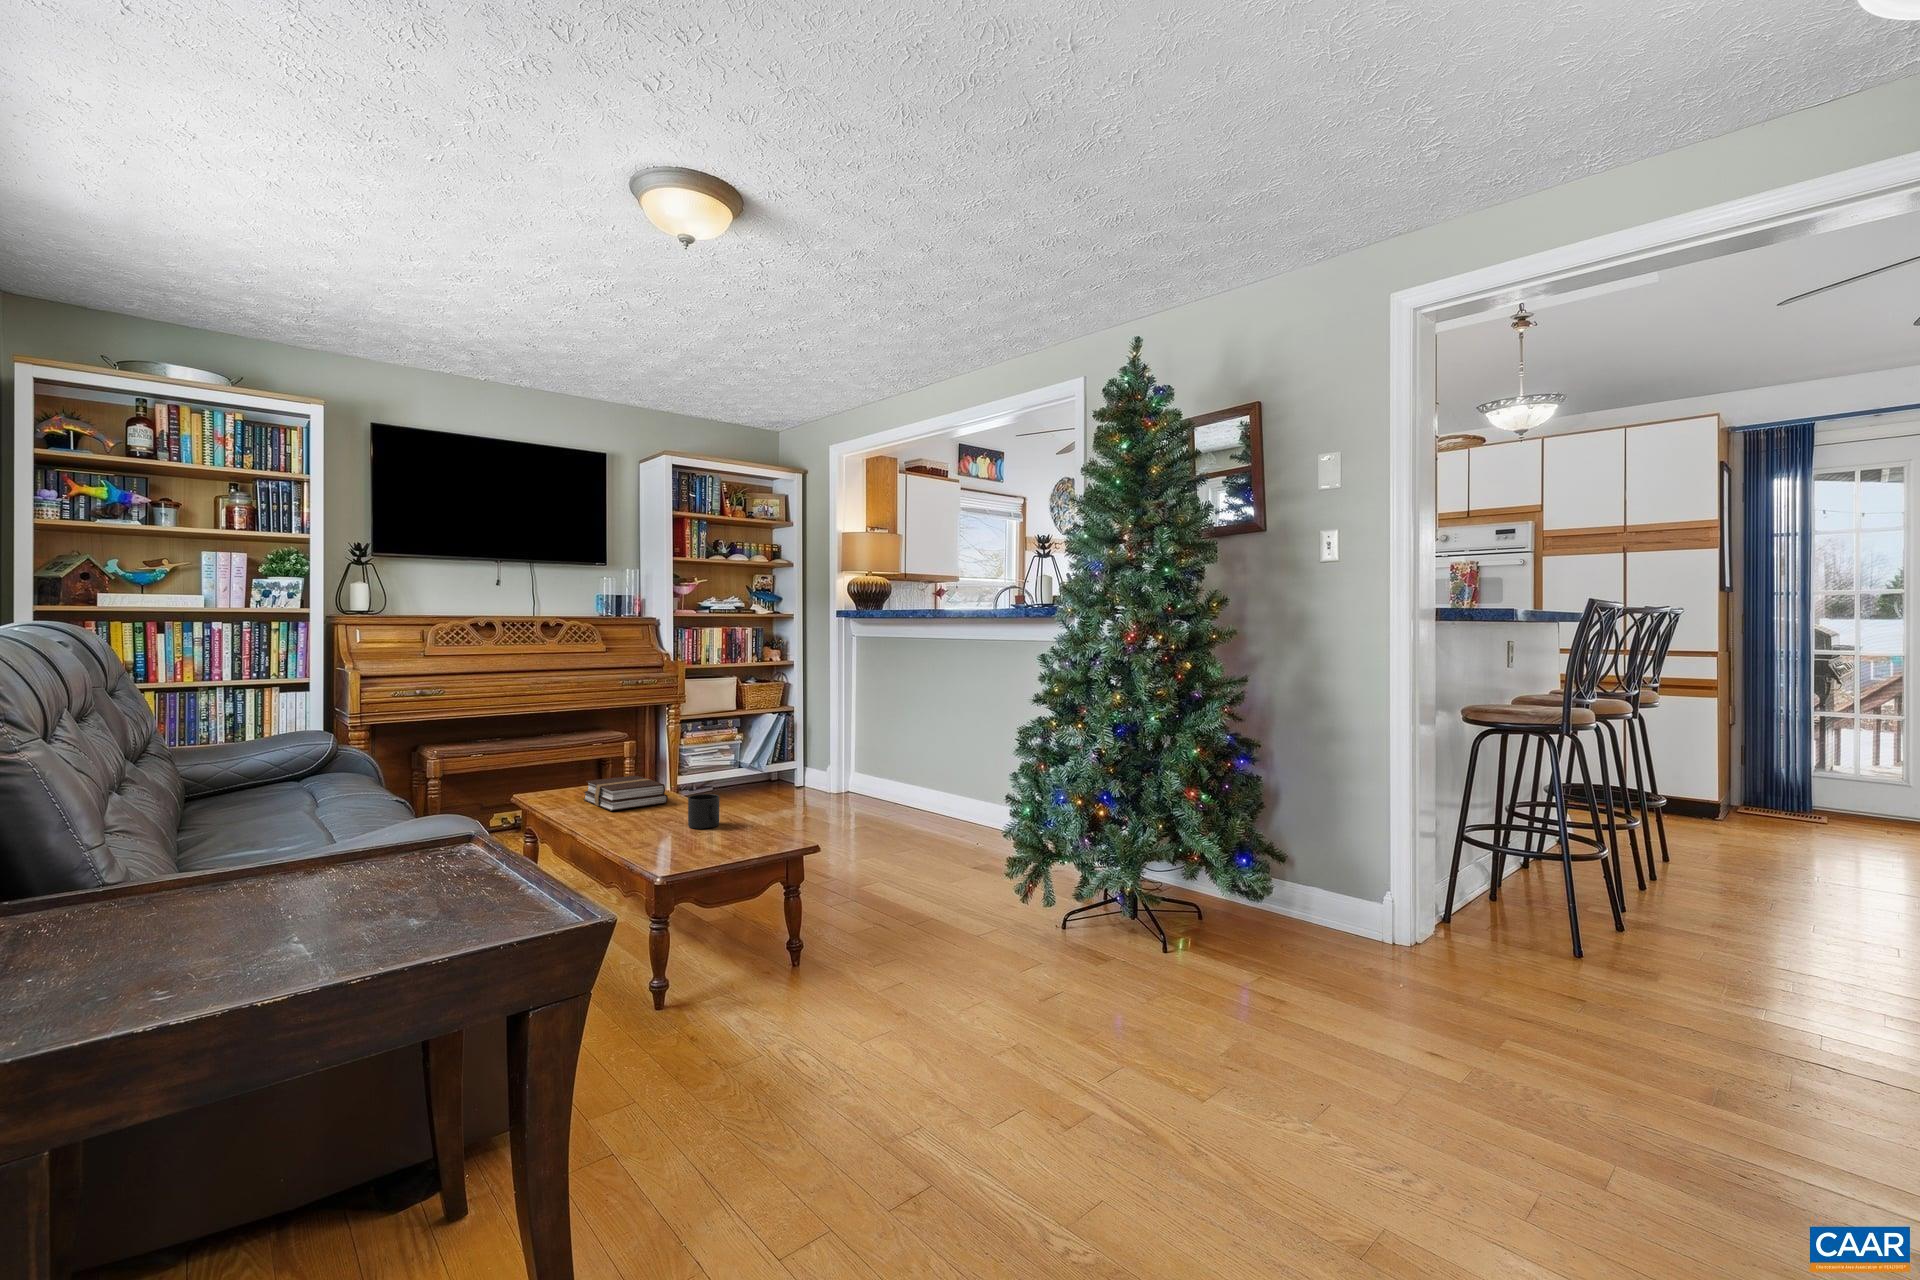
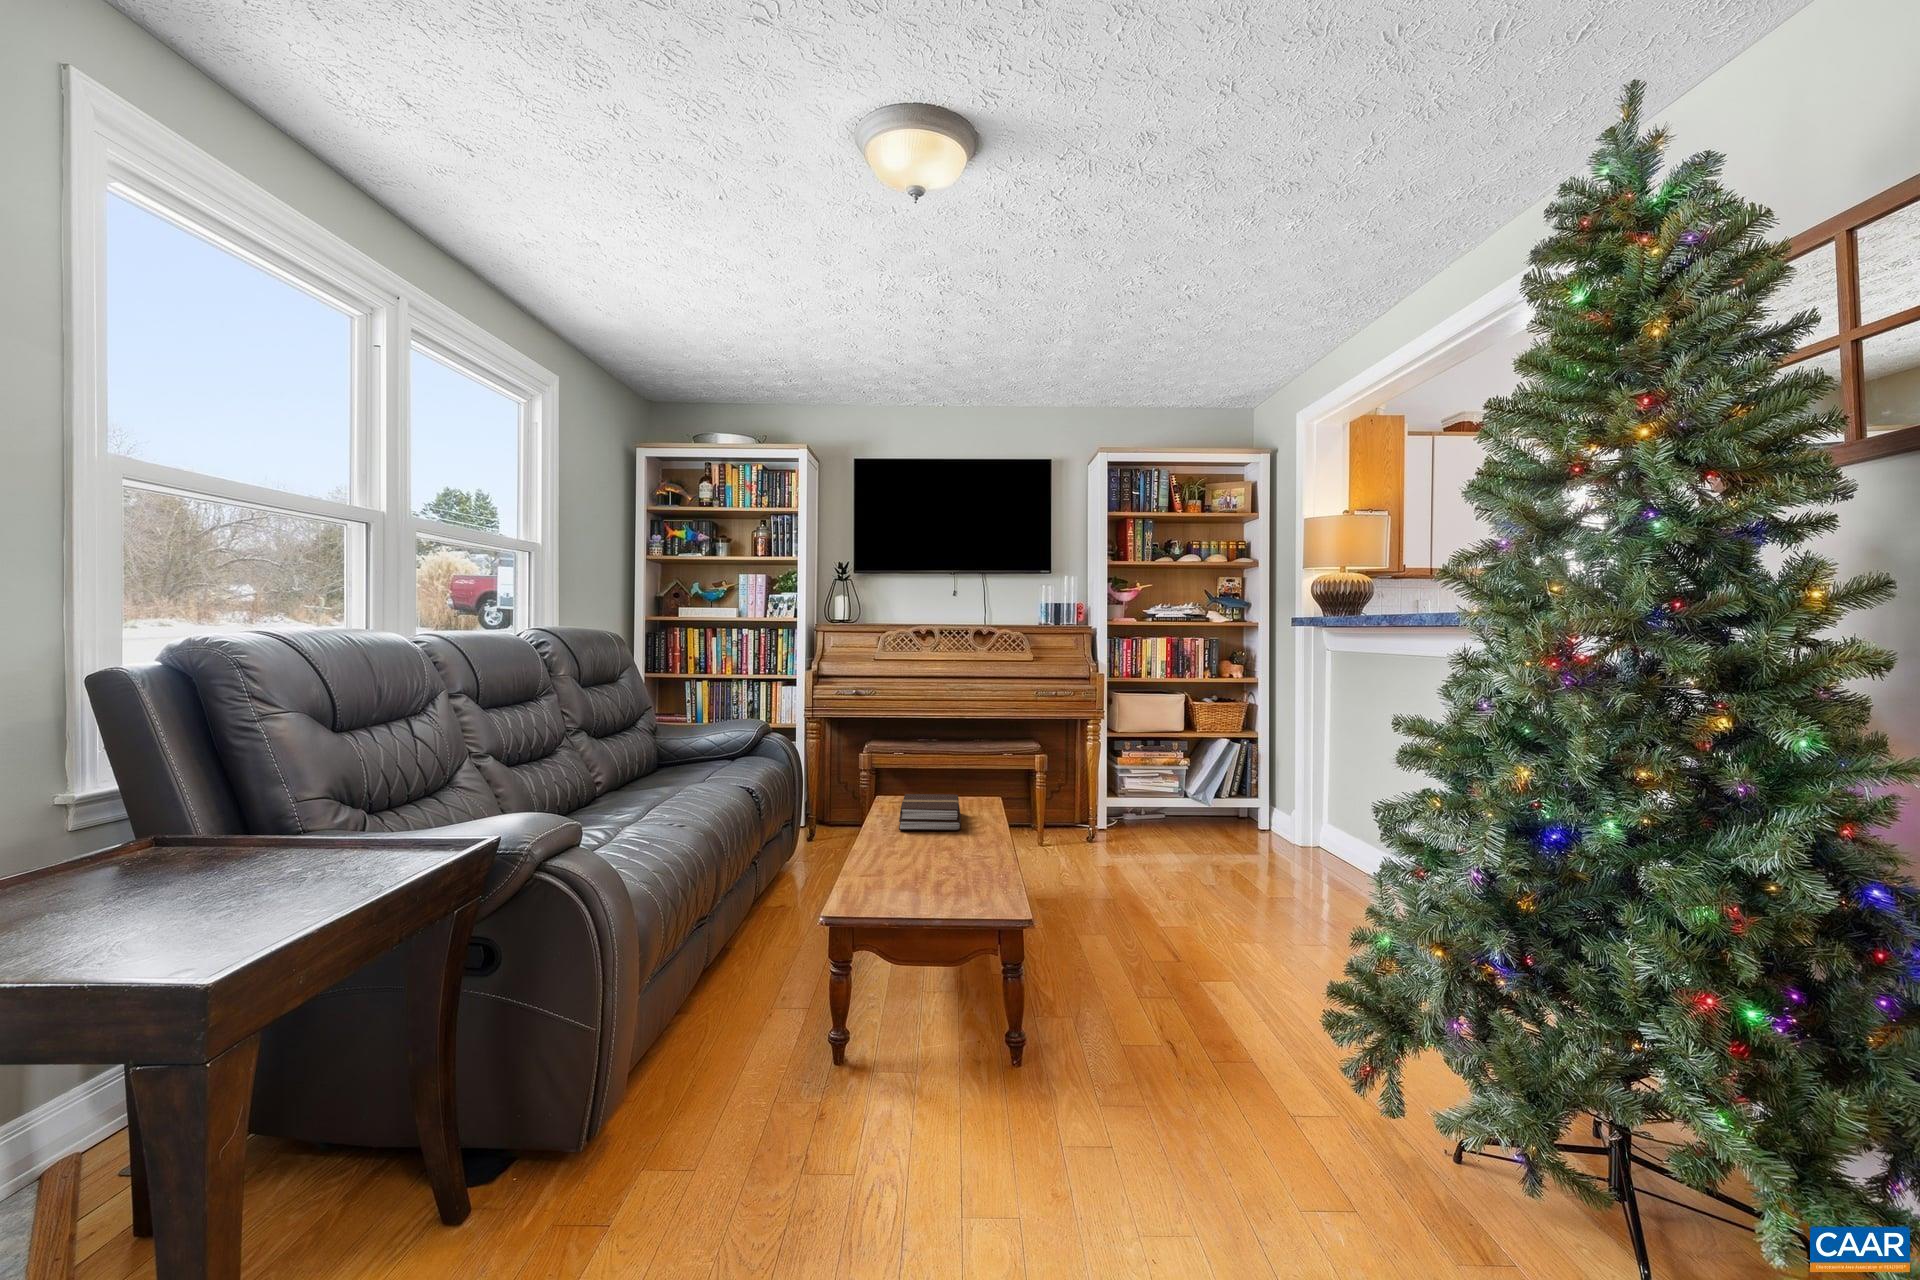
mug: present [688,794,719,829] -> none [928,829,963,870]

